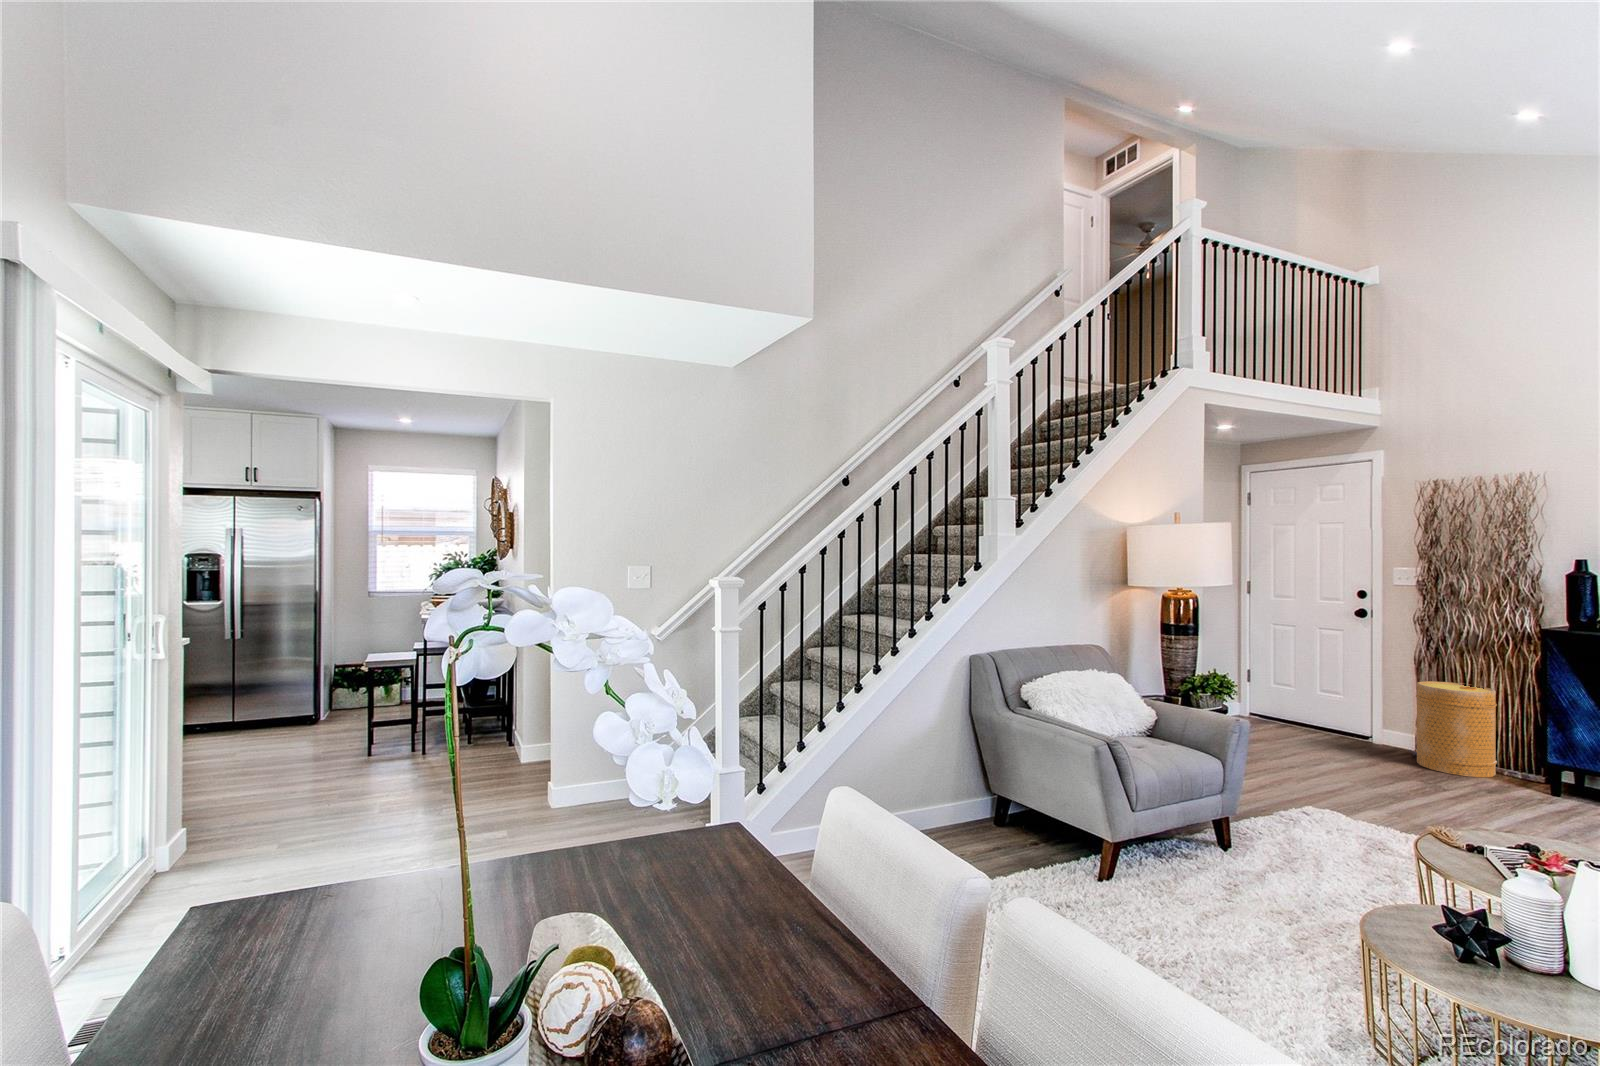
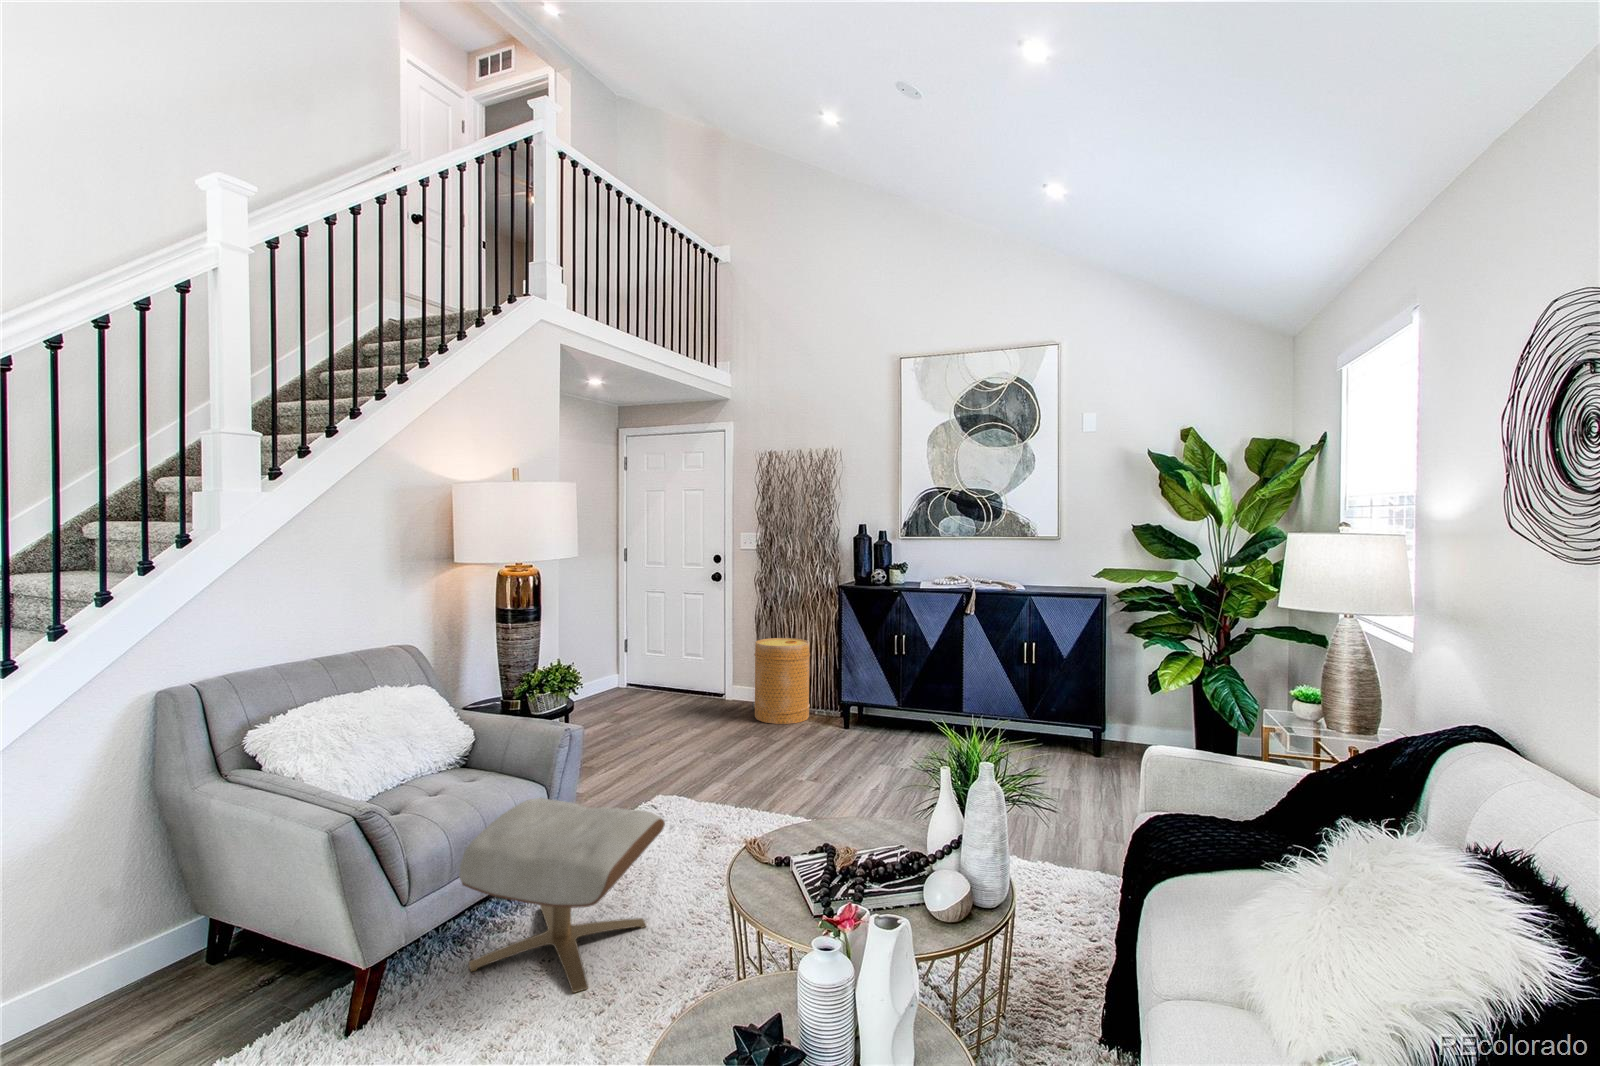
ottoman: none [1157,765,1339,913] -> present [459,797,665,993]

